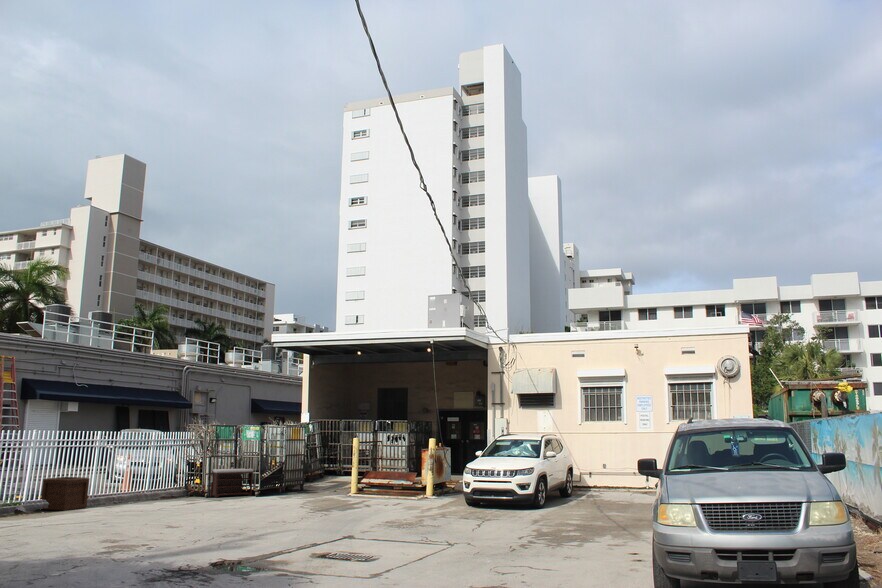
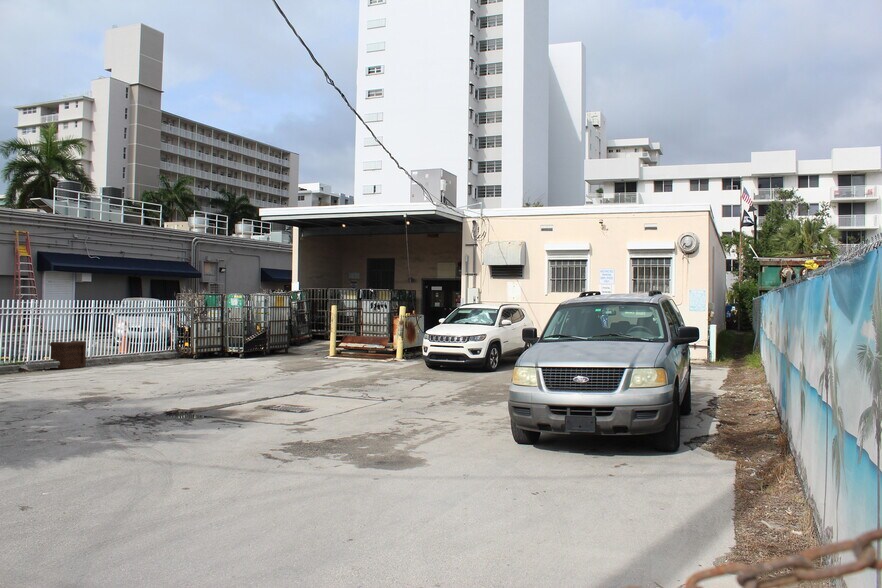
bench: present [210,469,254,498] -> none [200,333,241,359]

